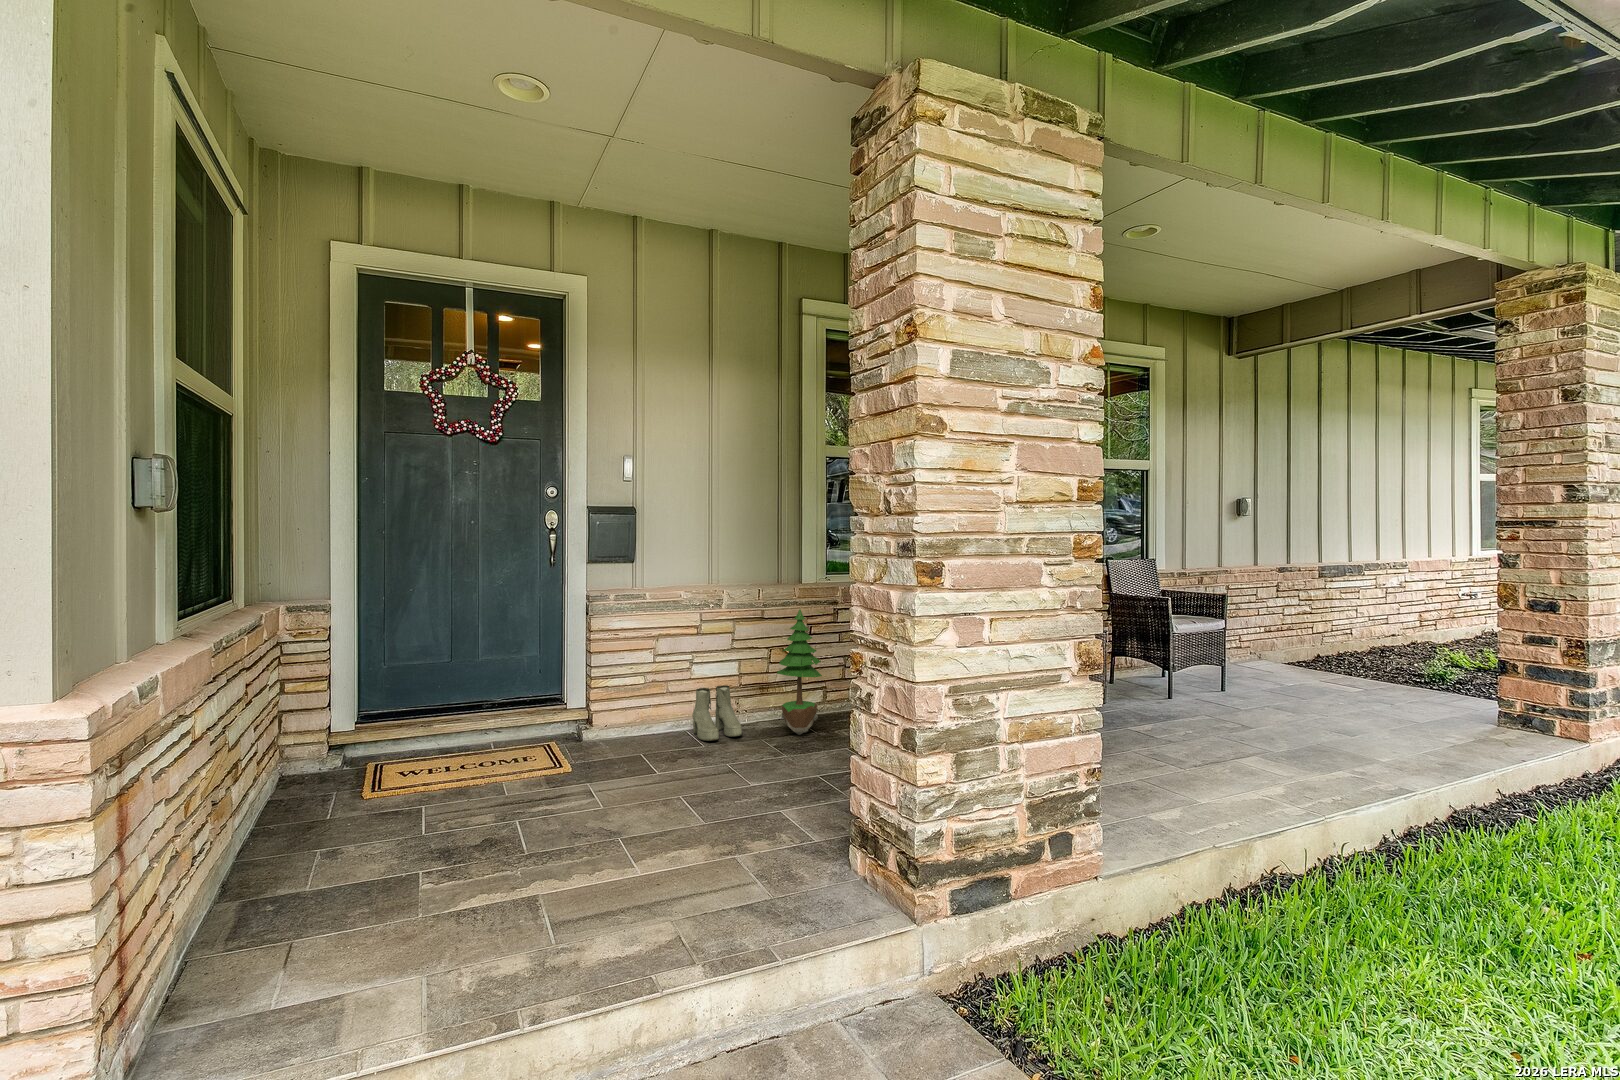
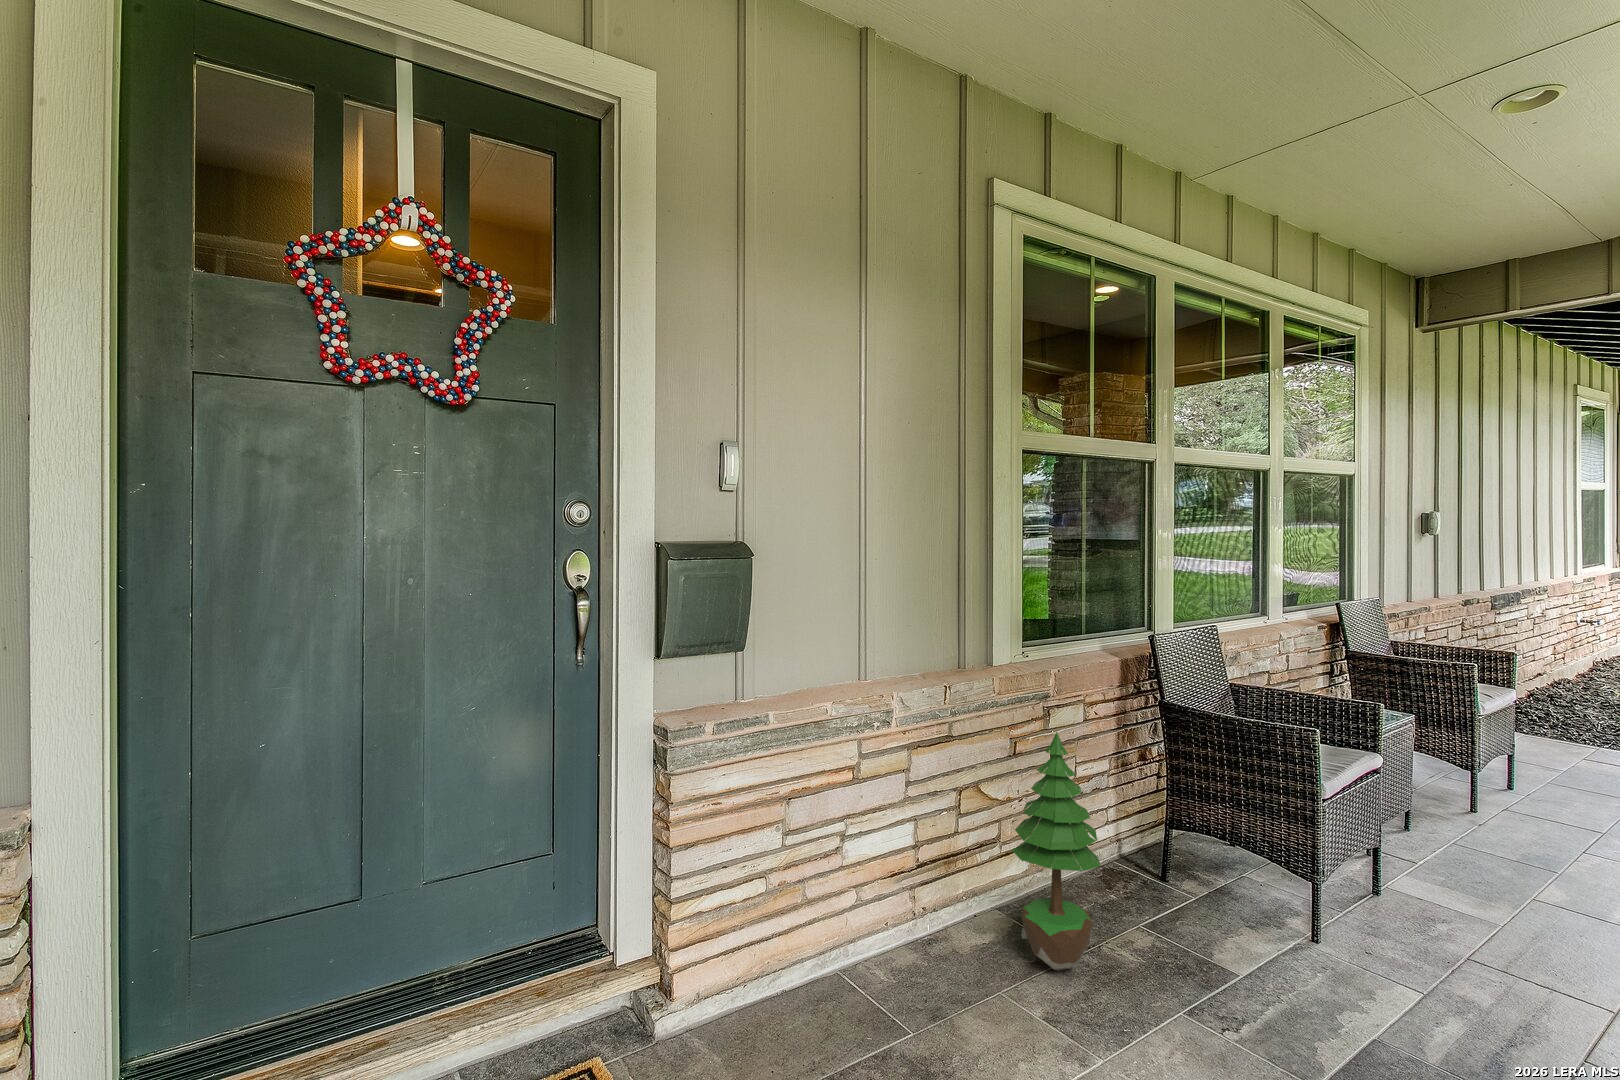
boots: present [692,685,742,741] -> none [854,877,961,1014]

